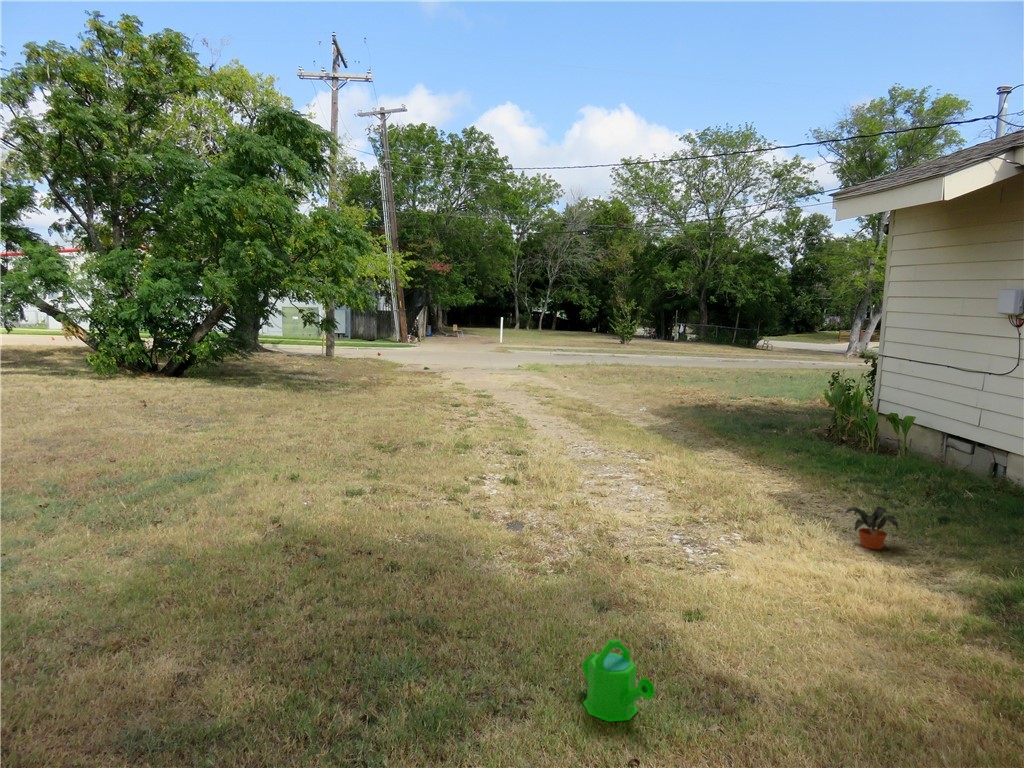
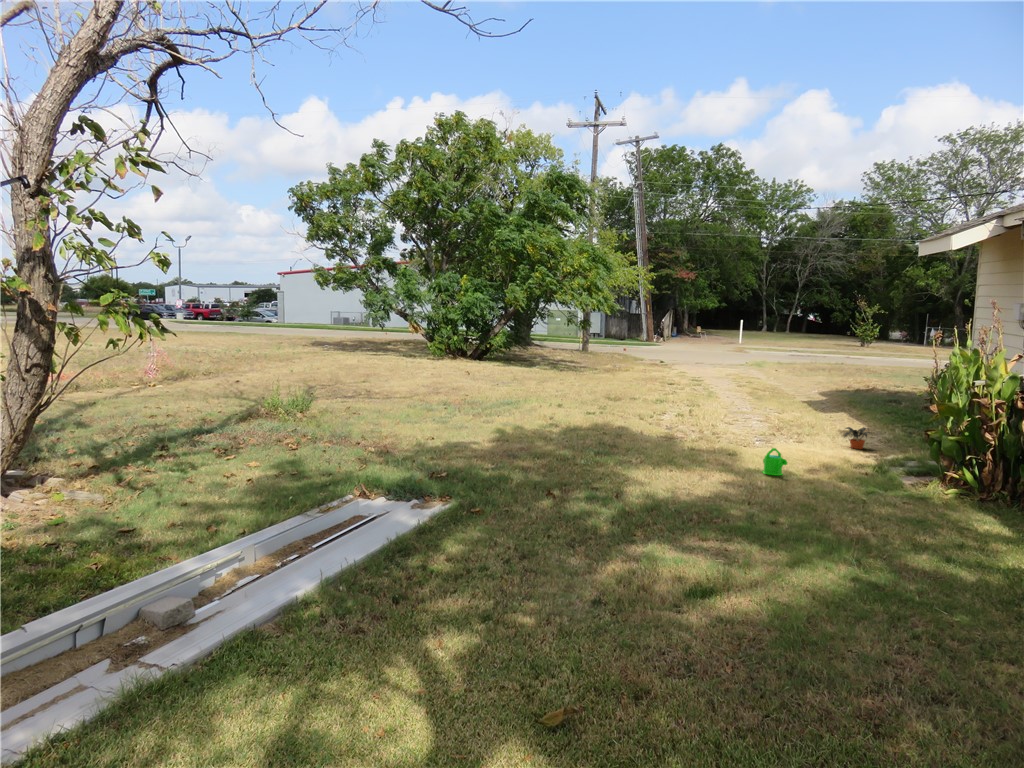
watering can: present [582,639,655,722] -> present [763,448,787,476]

